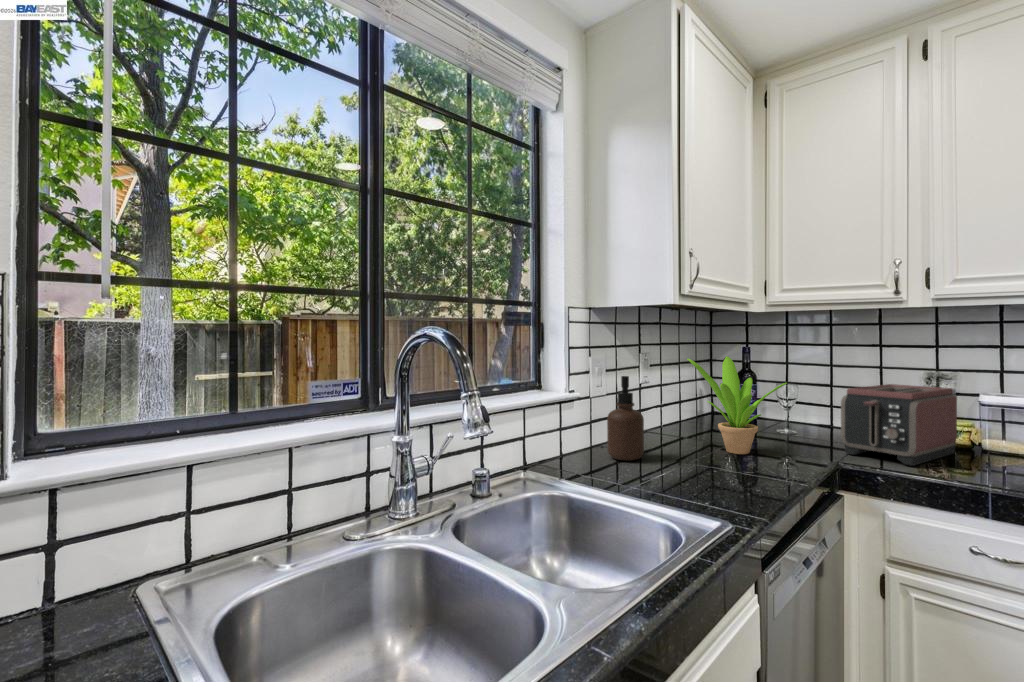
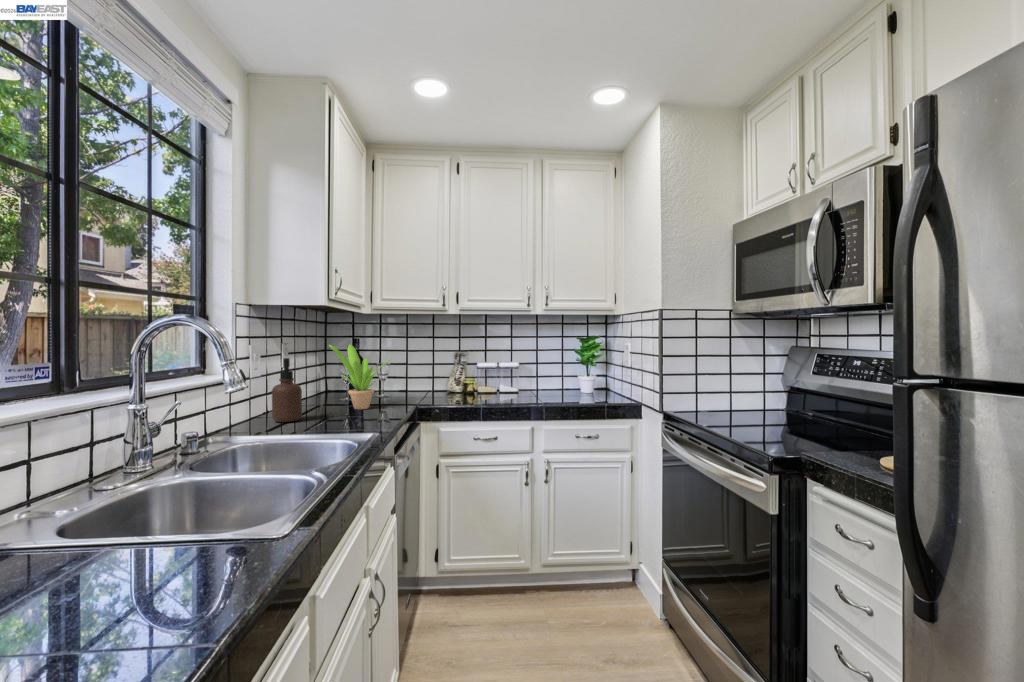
toaster: present [841,384,957,466] -> none [418,360,470,402]

